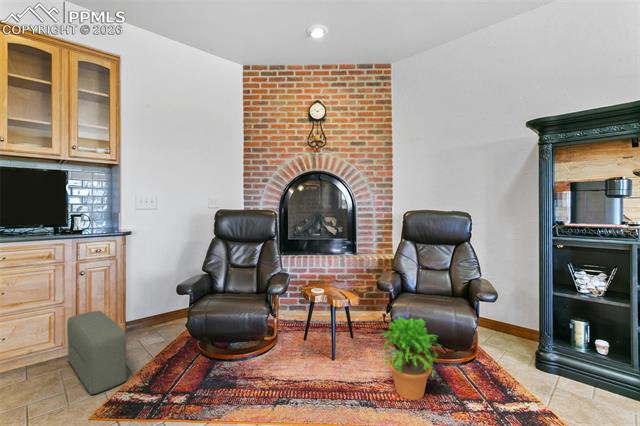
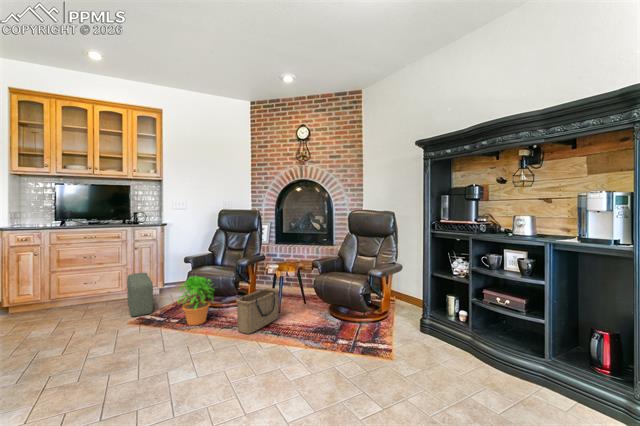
potted plant: present [382,317,437,400] -> present [178,276,214,325]
basket: none [292,323,336,404] -> present [236,288,279,334]

